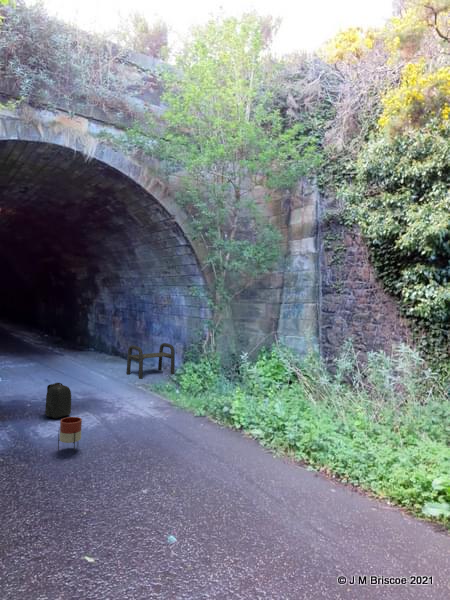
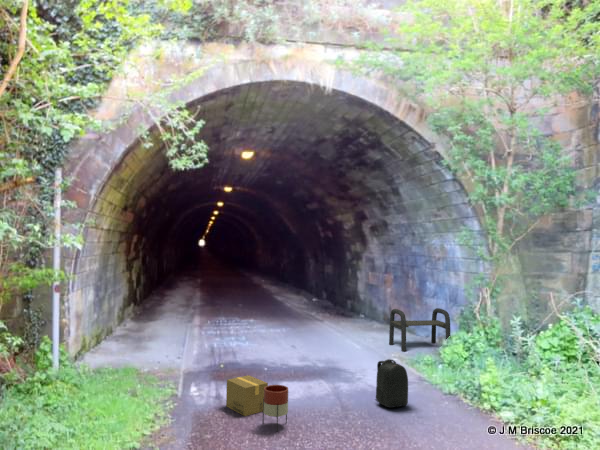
backpack: present [45,383,71,418] -> present [376,359,408,408]
cardboard box: none [14,413,56,447] -> present [226,375,268,416]

